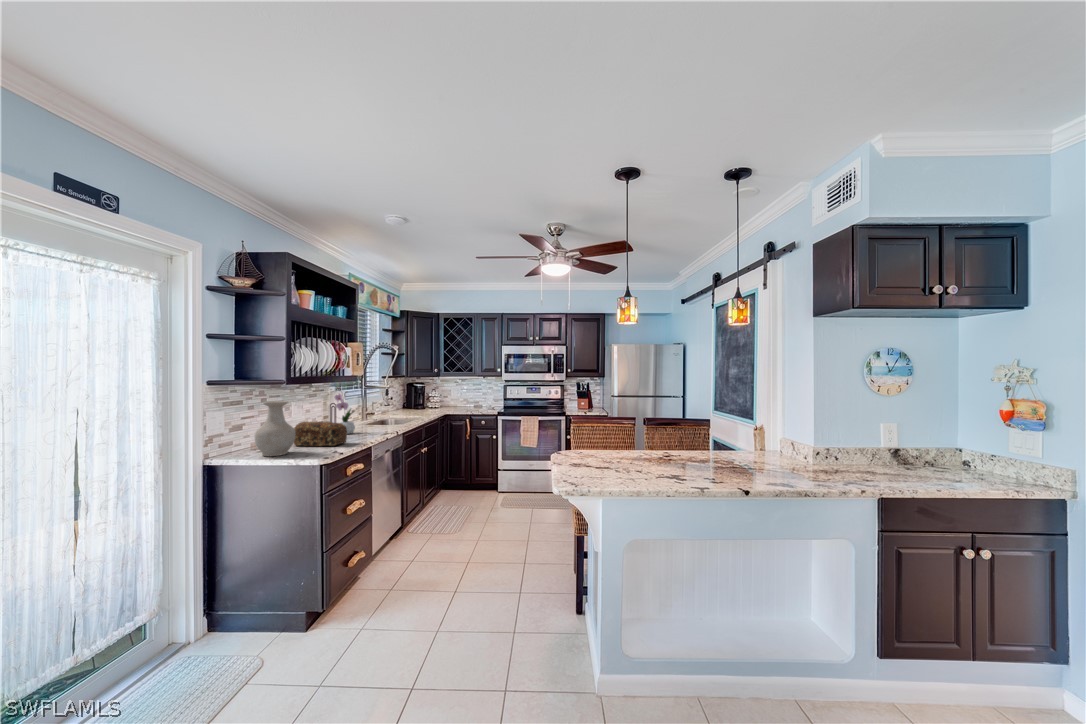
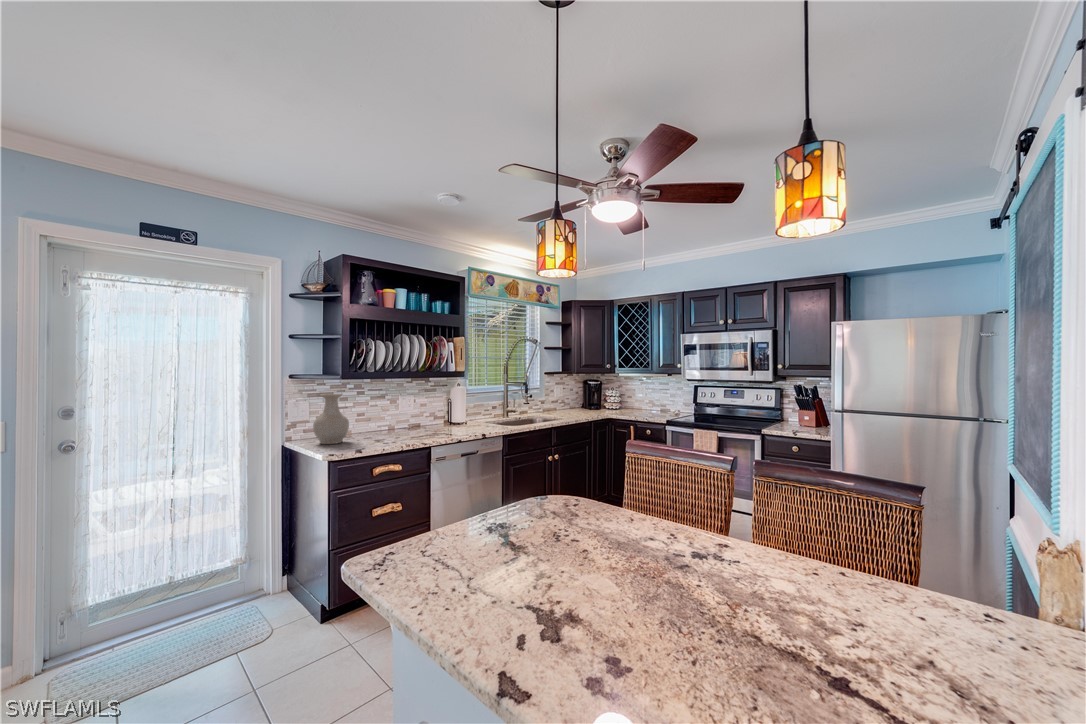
flower arrangement: present [335,394,355,434] -> none [432,383,452,430]
bread loaf: present [294,422,347,446] -> none [367,415,408,440]

